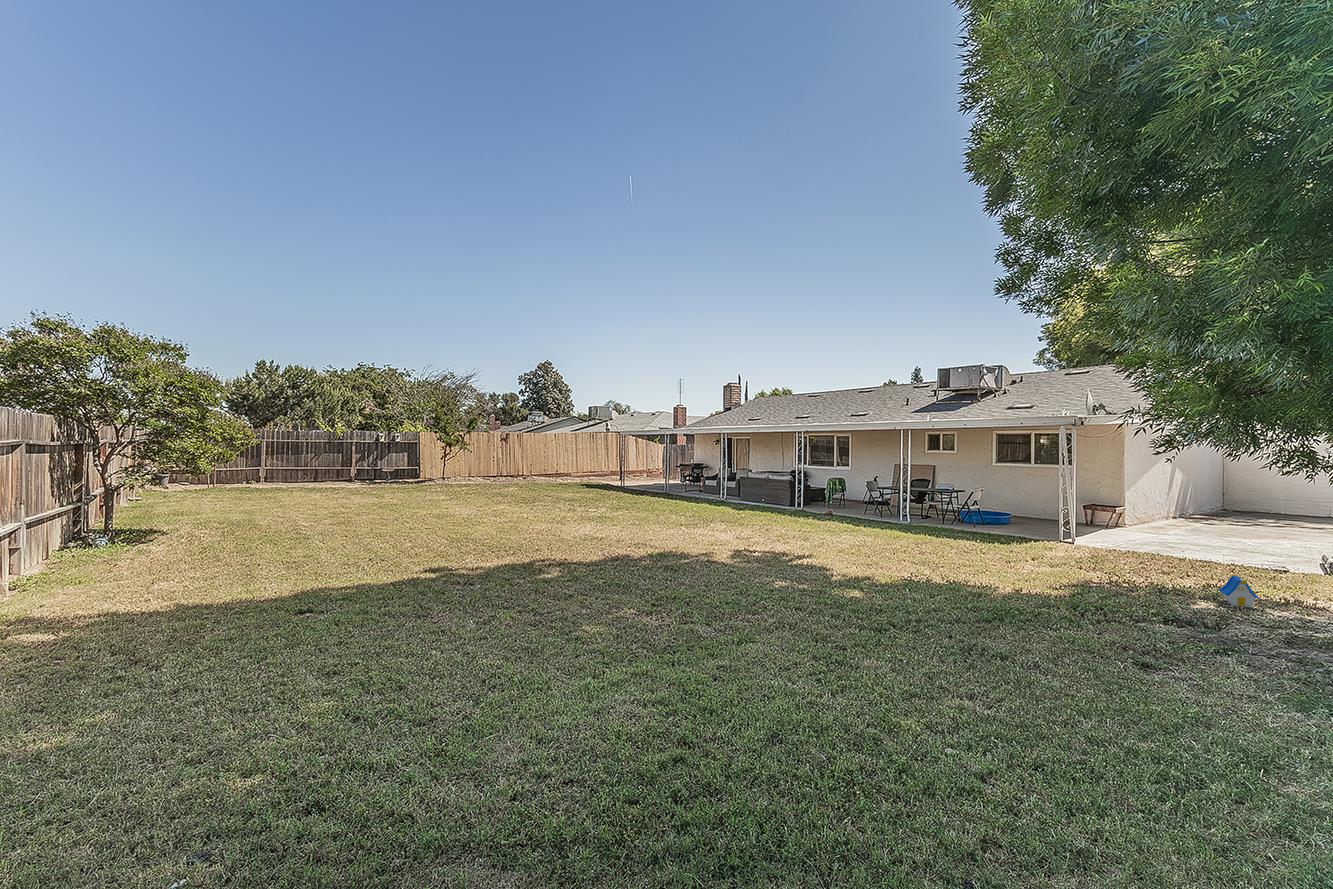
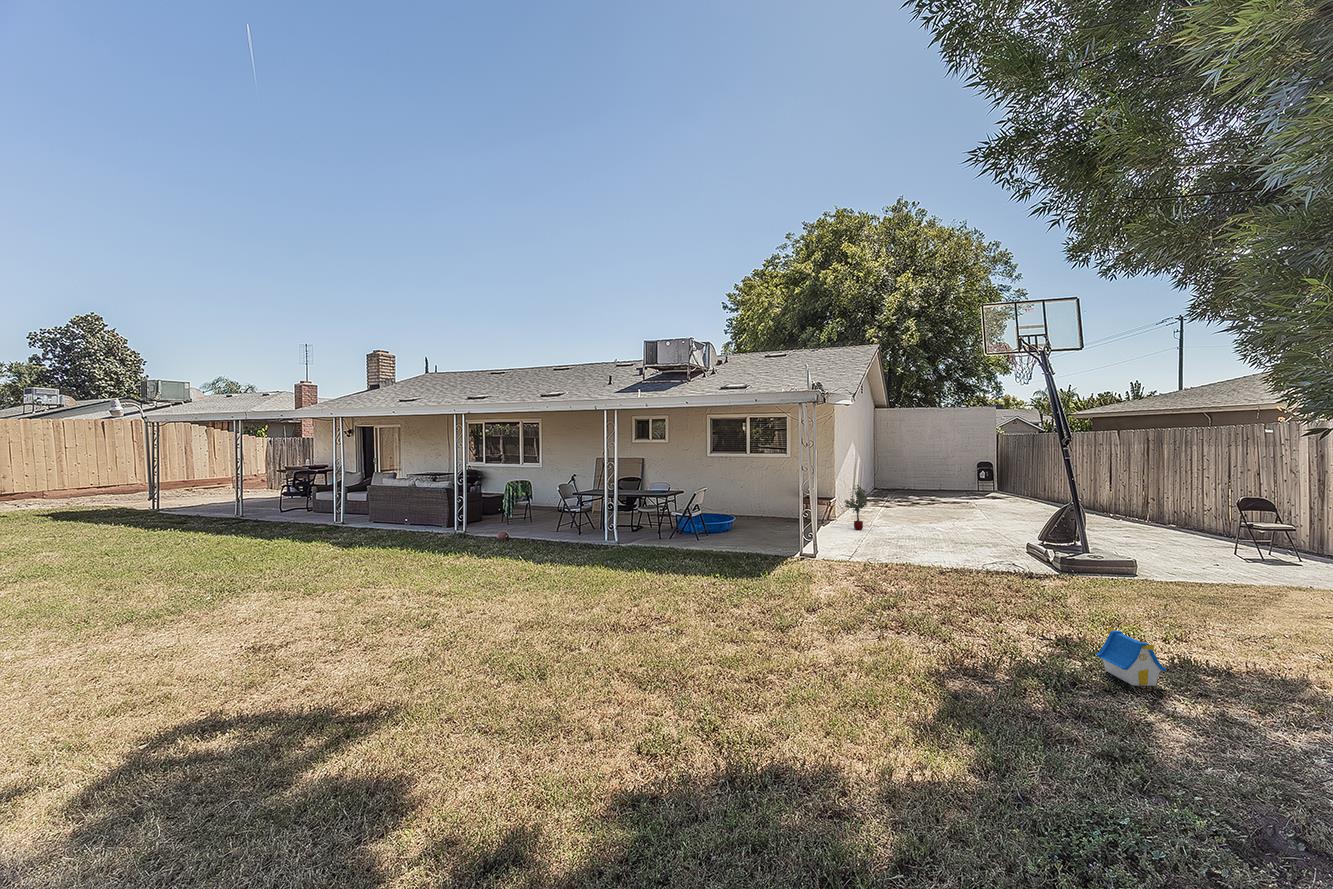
potted tree: none [1126,492,1156,532] -> present [845,485,868,530]

